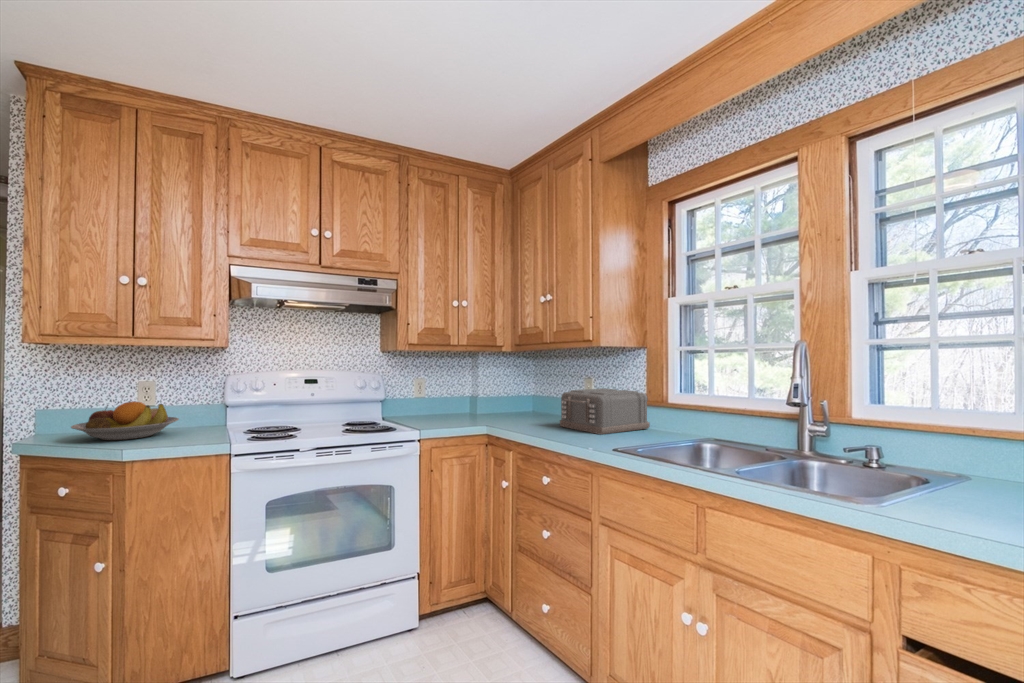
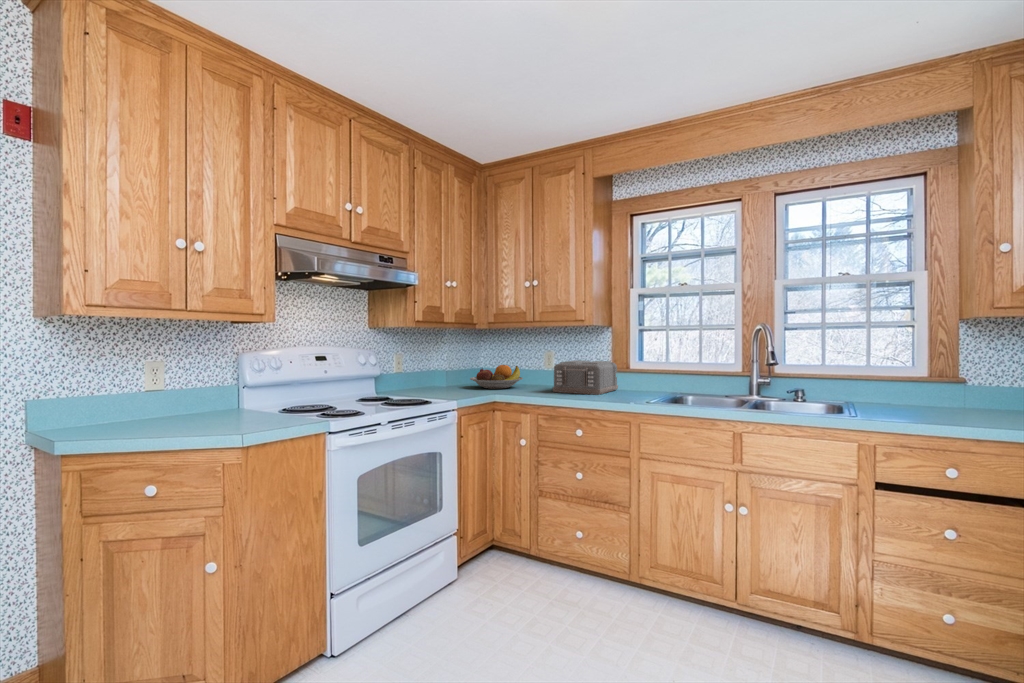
fruit bowl: present [71,401,179,440] -> present [470,365,523,389]

